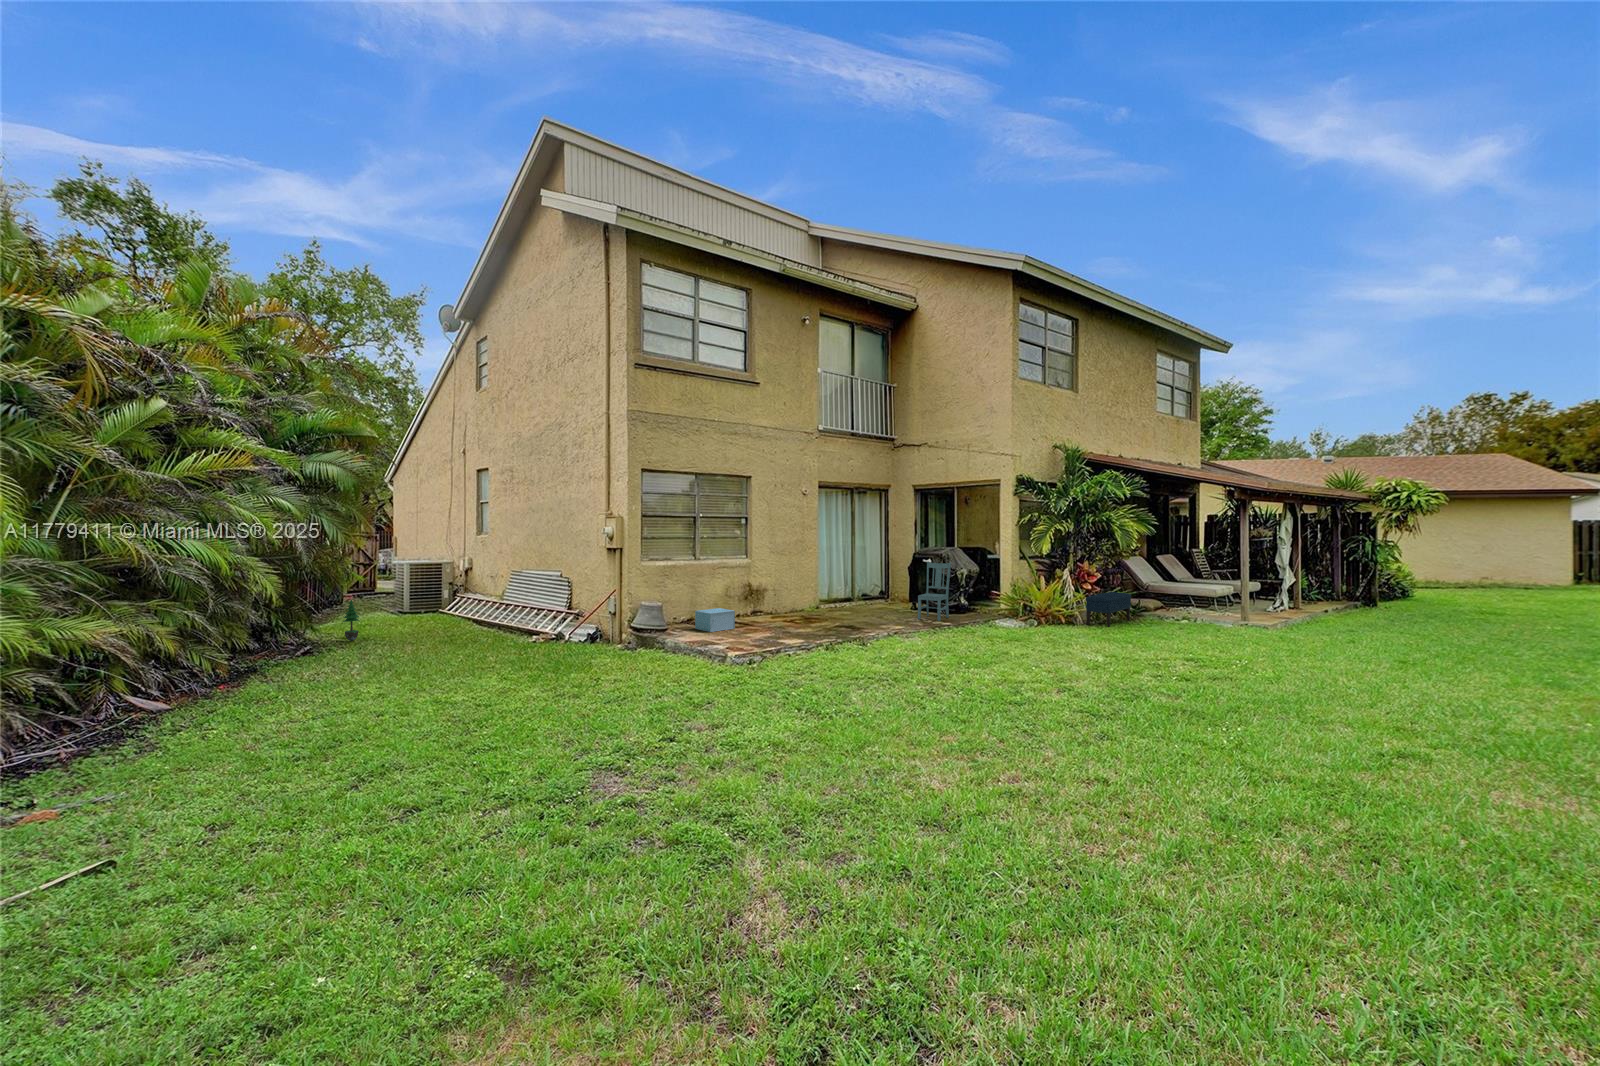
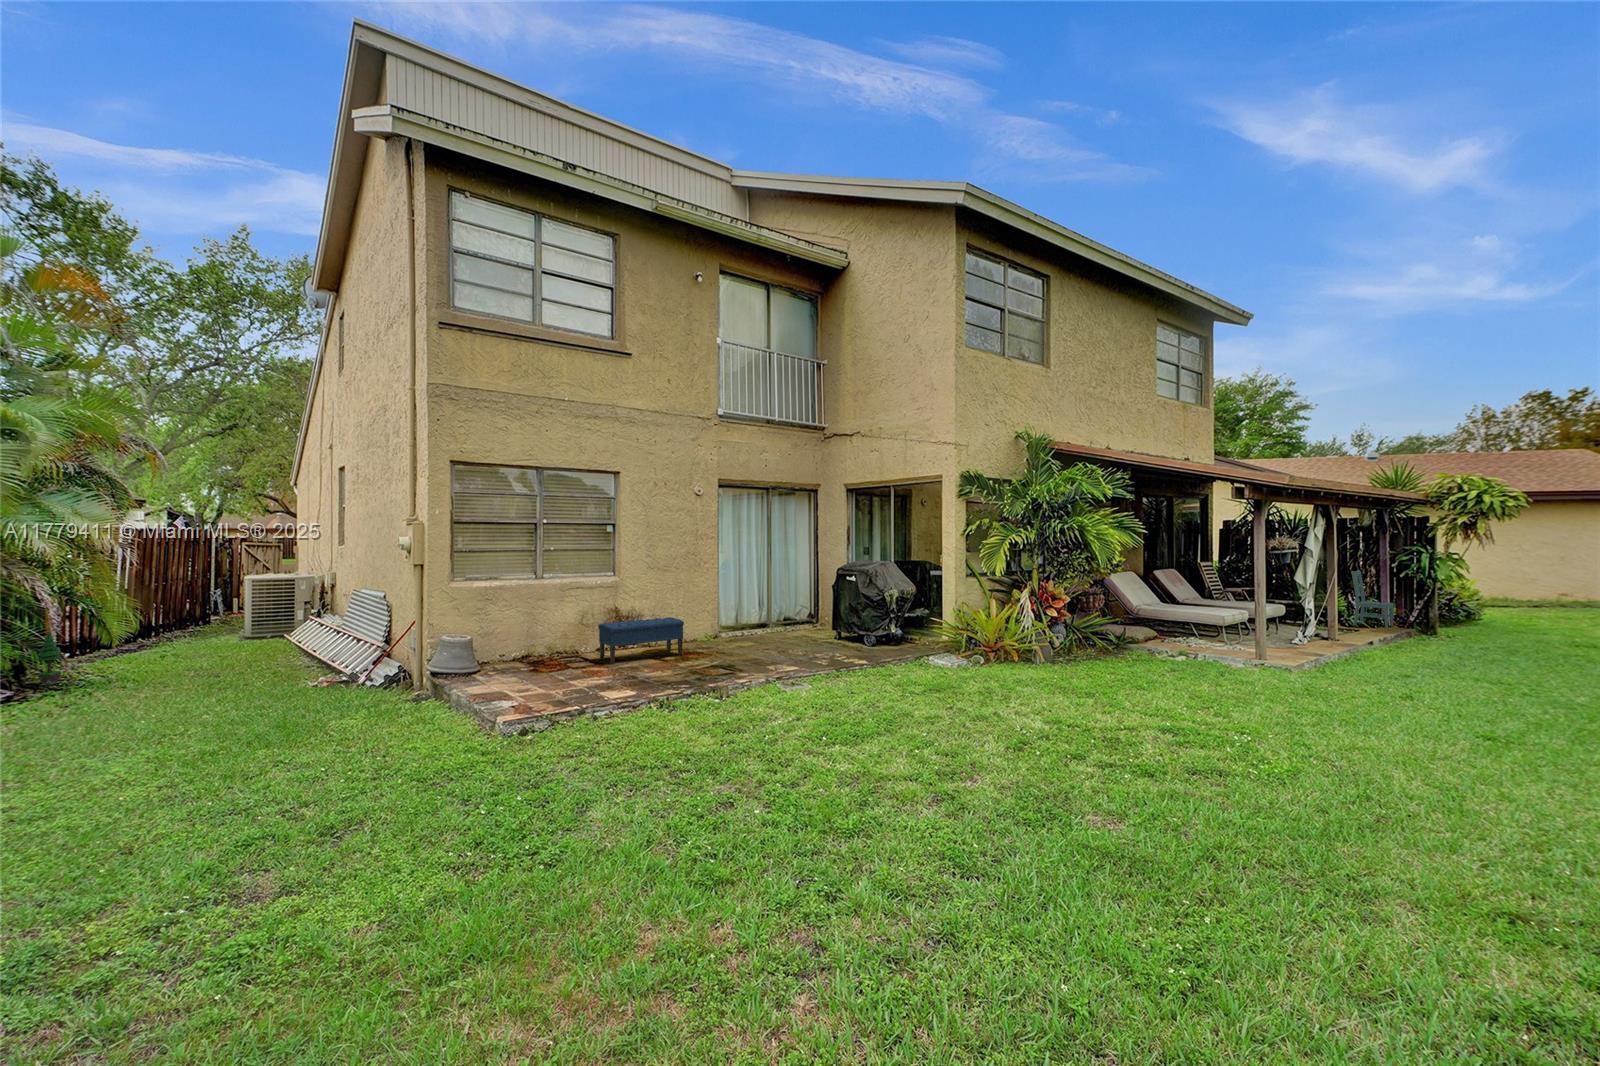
chair: present [918,562,951,621] -> present [1351,570,1394,628]
bench: present [1086,592,1131,627] -> present [598,617,684,664]
storage box: present [695,608,735,632] -> none [528,640,580,673]

